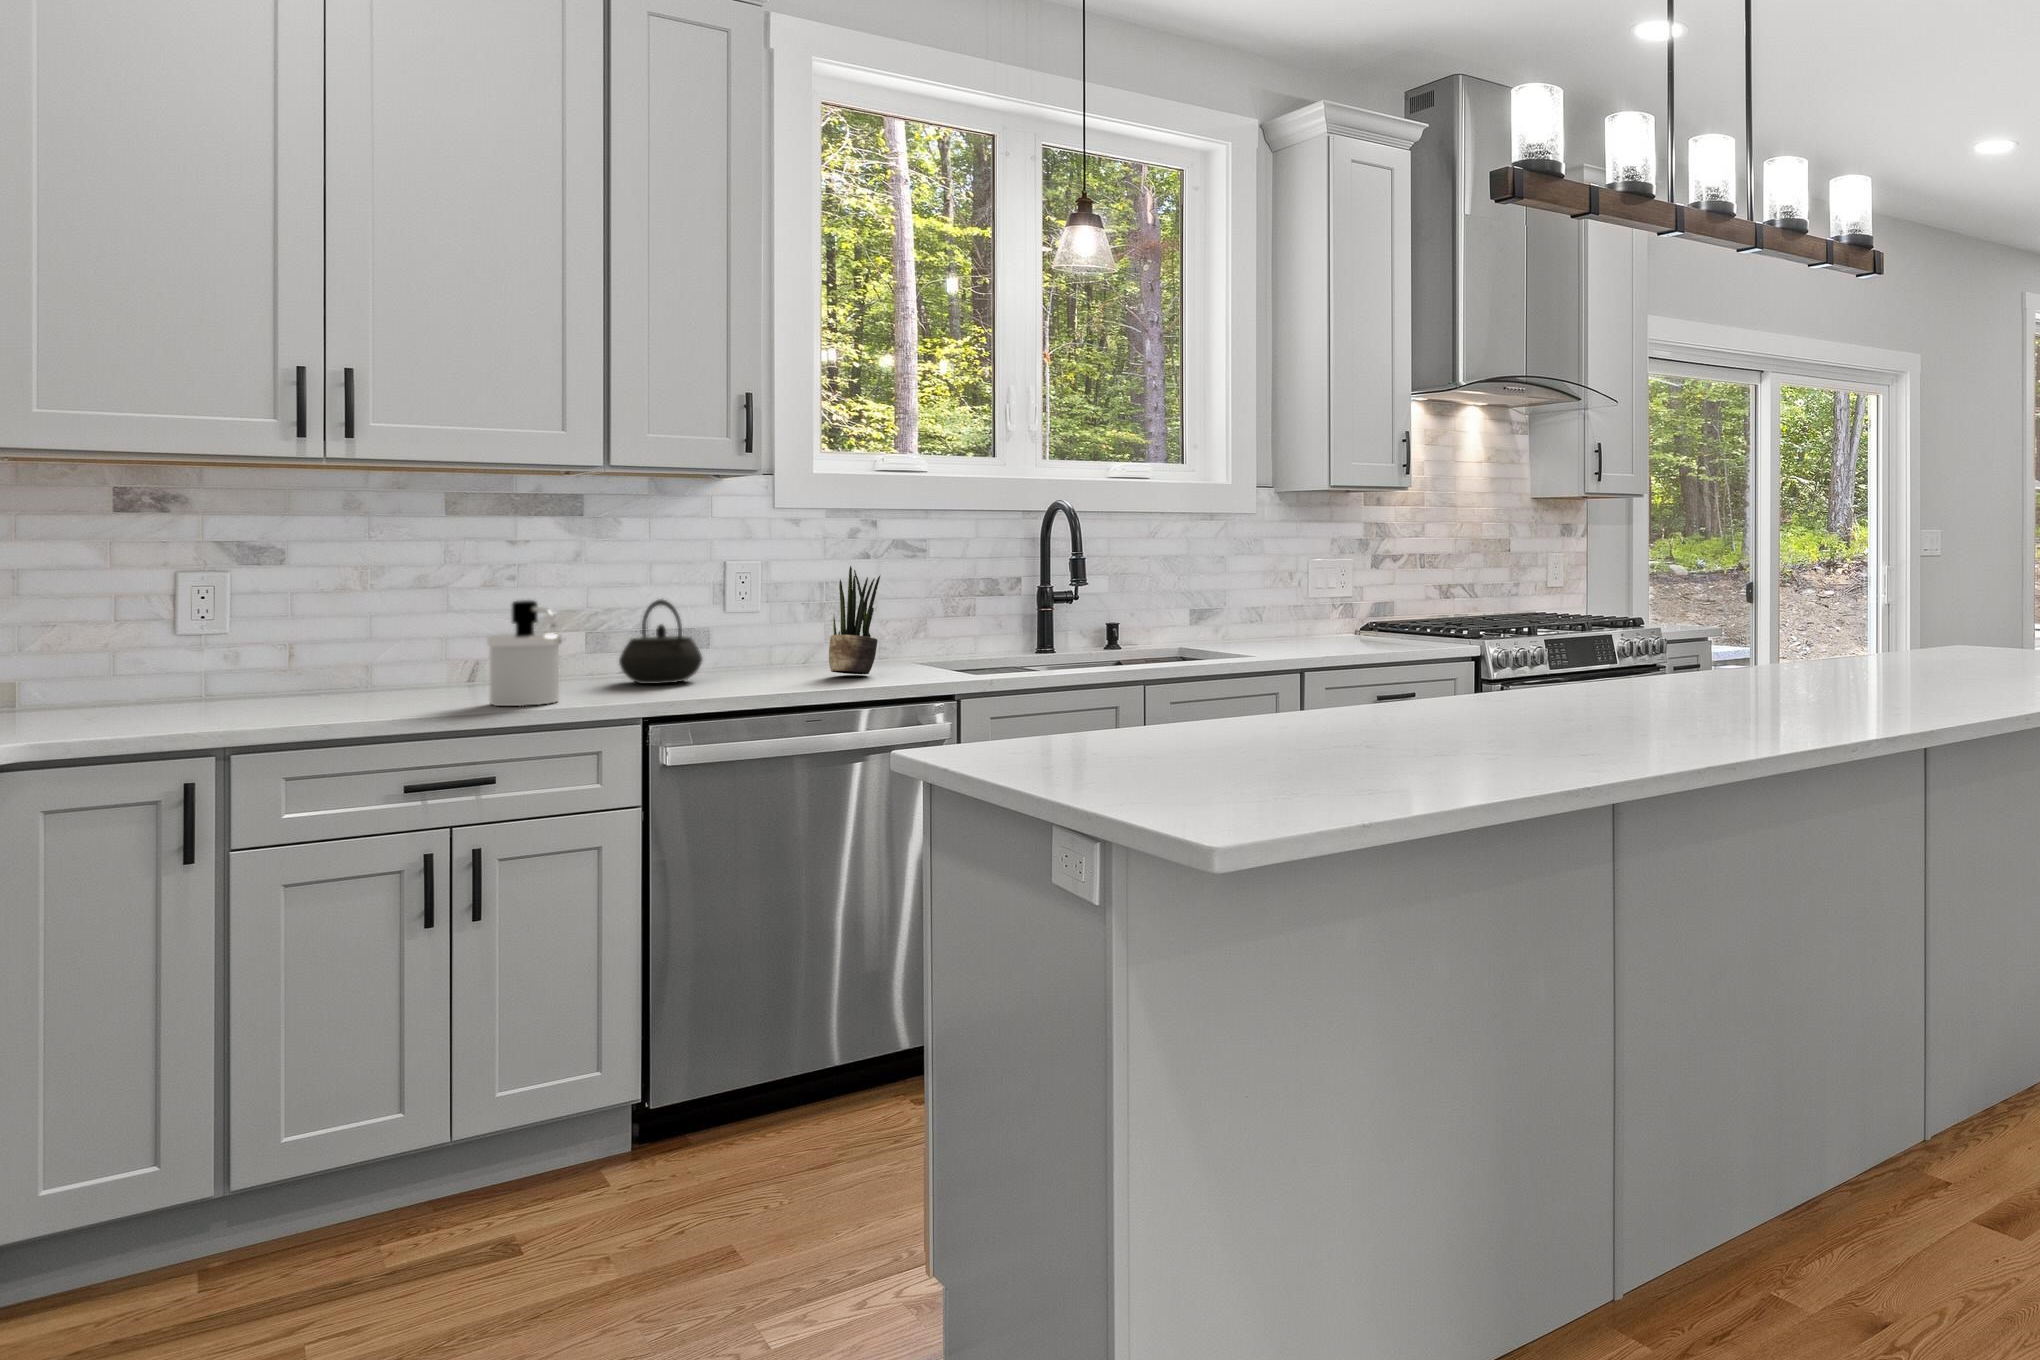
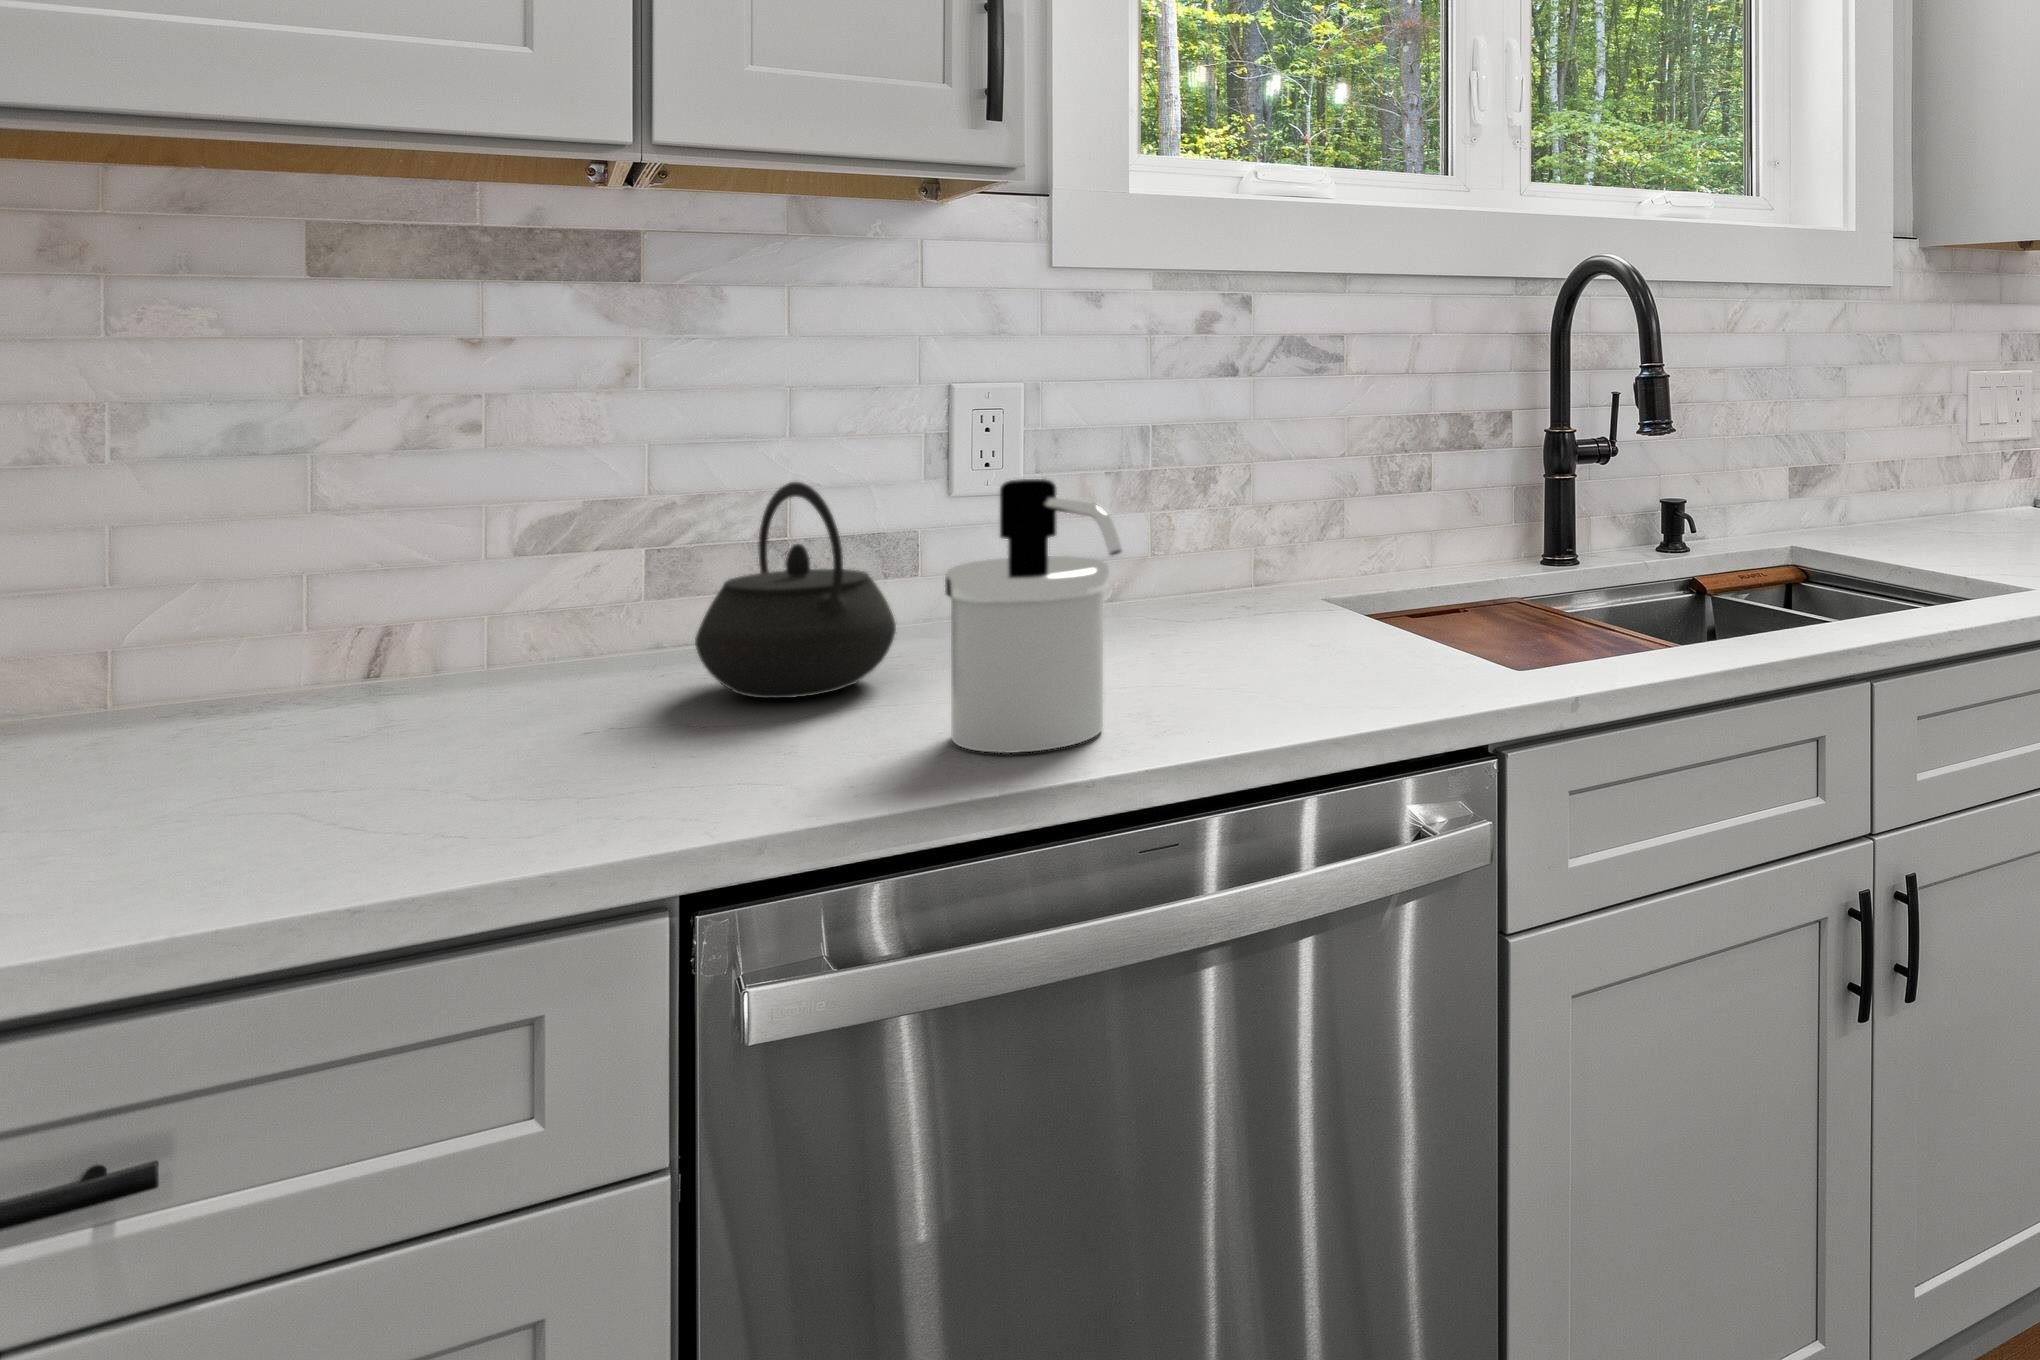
potted plant: present [829,566,880,674] -> none [1186,395,1301,658]
soap dispenser: present [487,600,562,706] -> present [945,479,1122,753]

